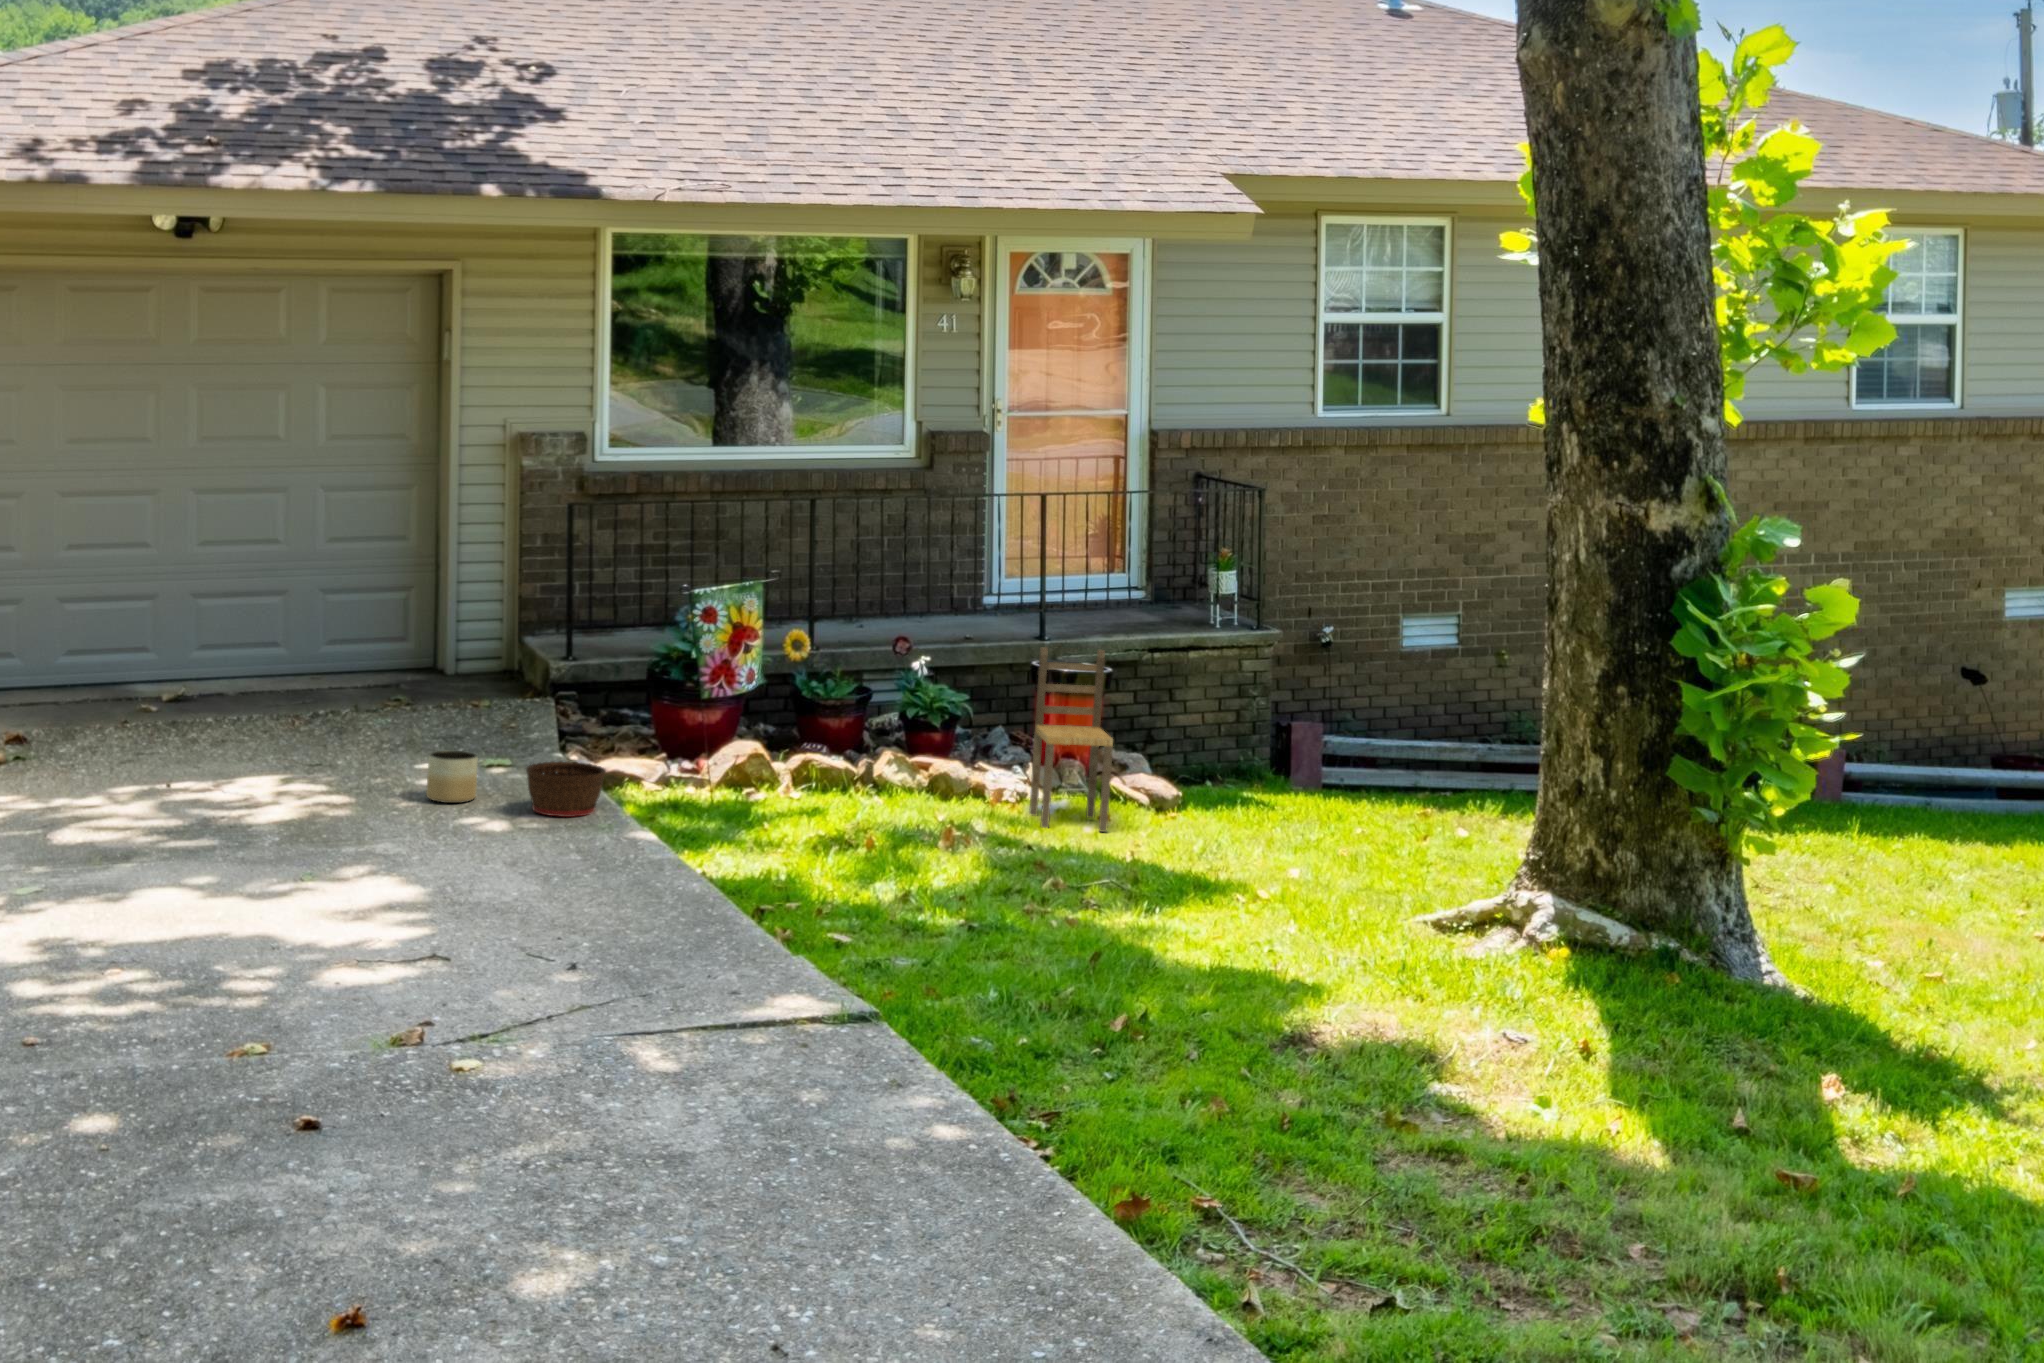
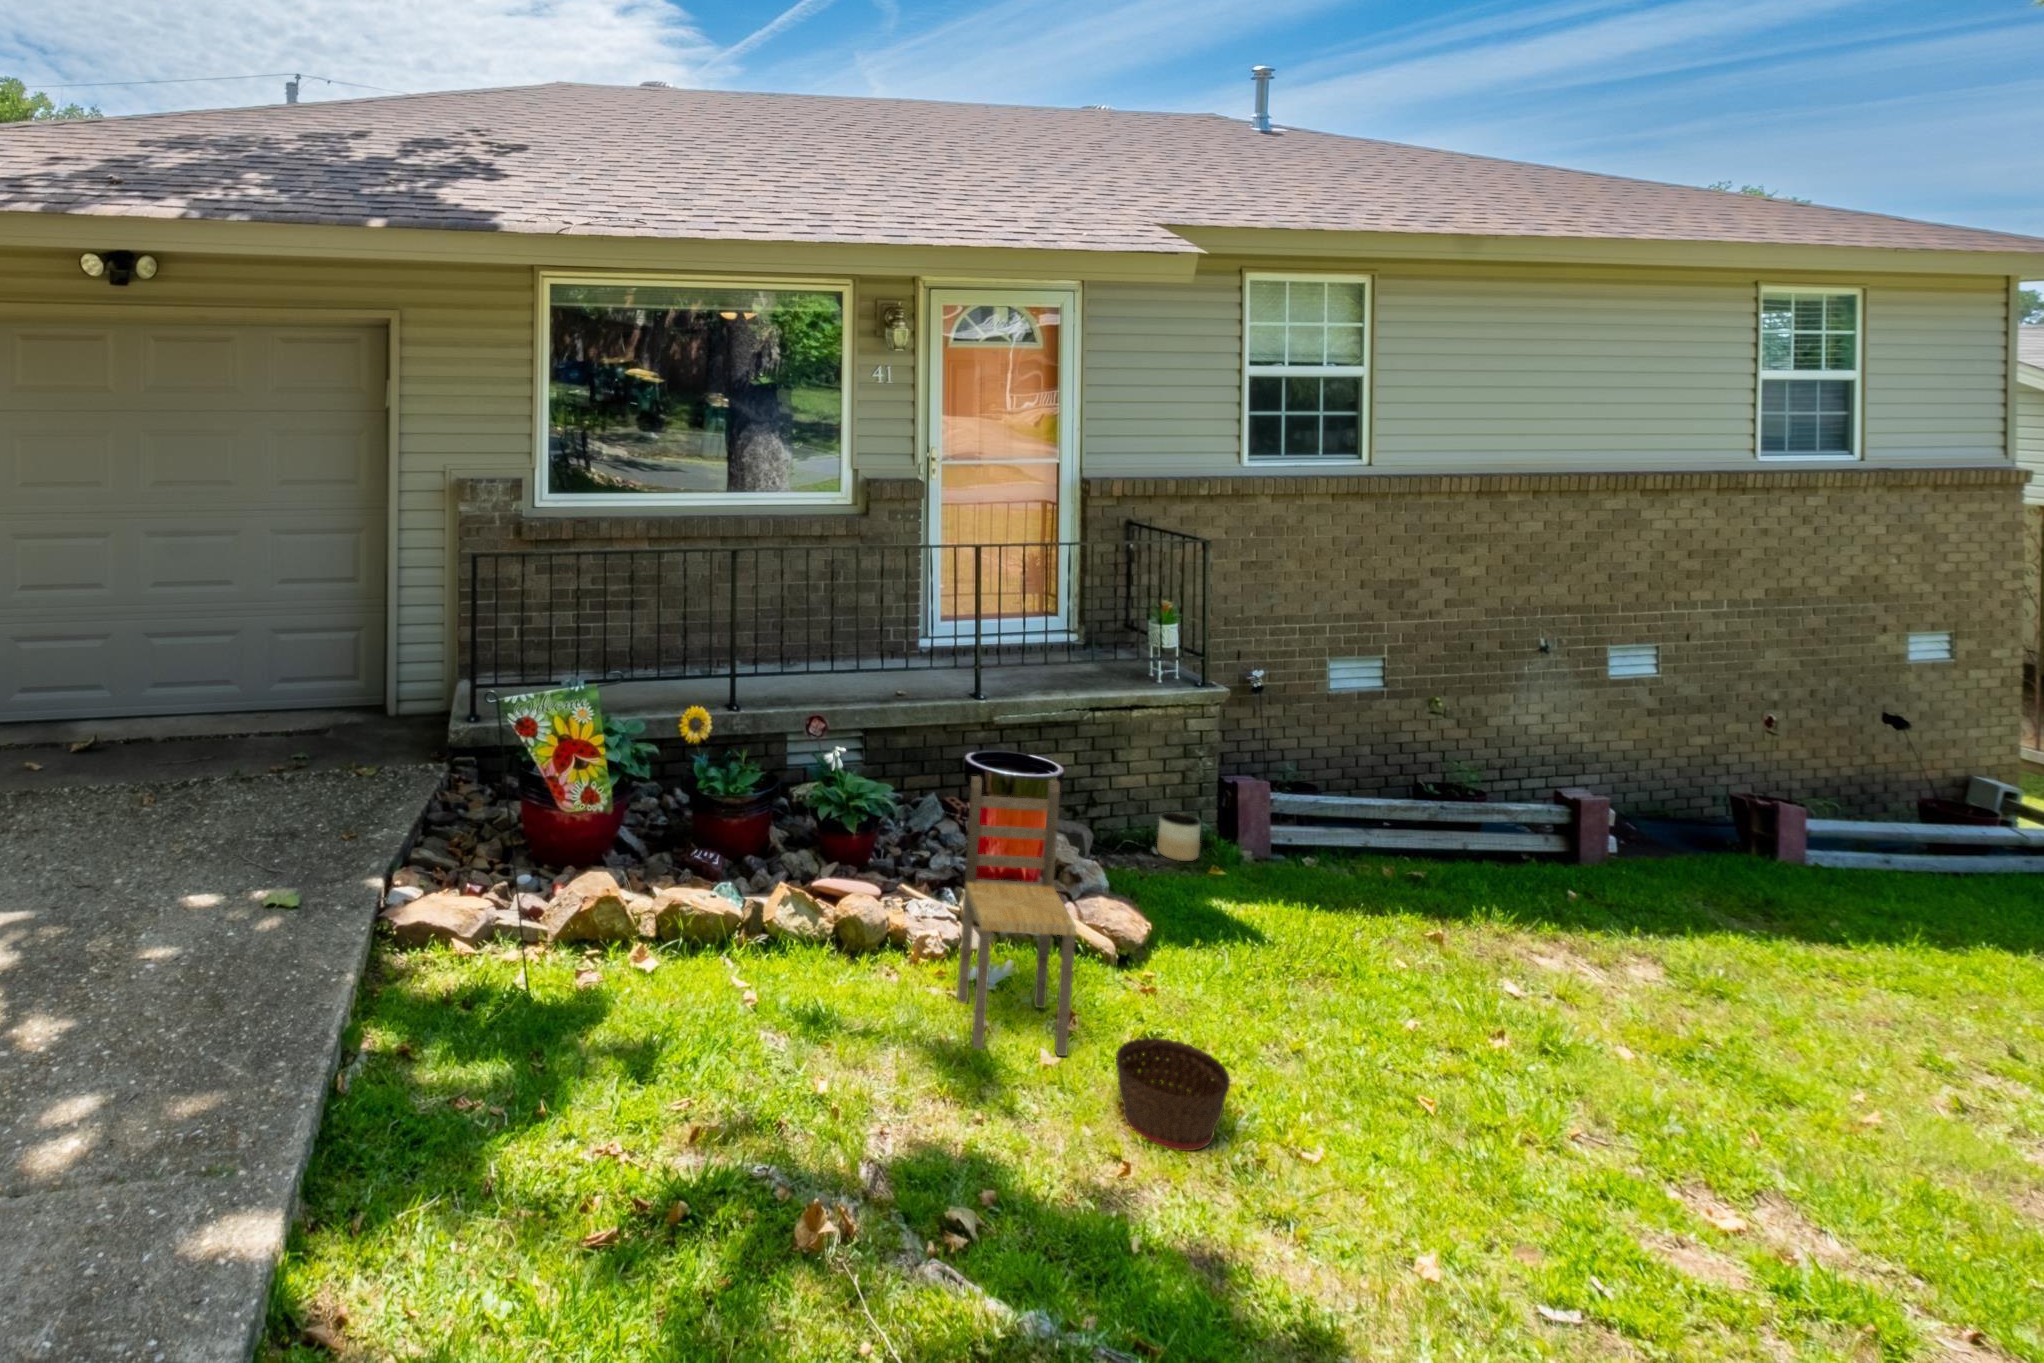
planter: present [426,751,478,803] -> present [1157,812,1201,861]
basket: present [526,761,606,817] -> present [1116,1038,1230,1151]

